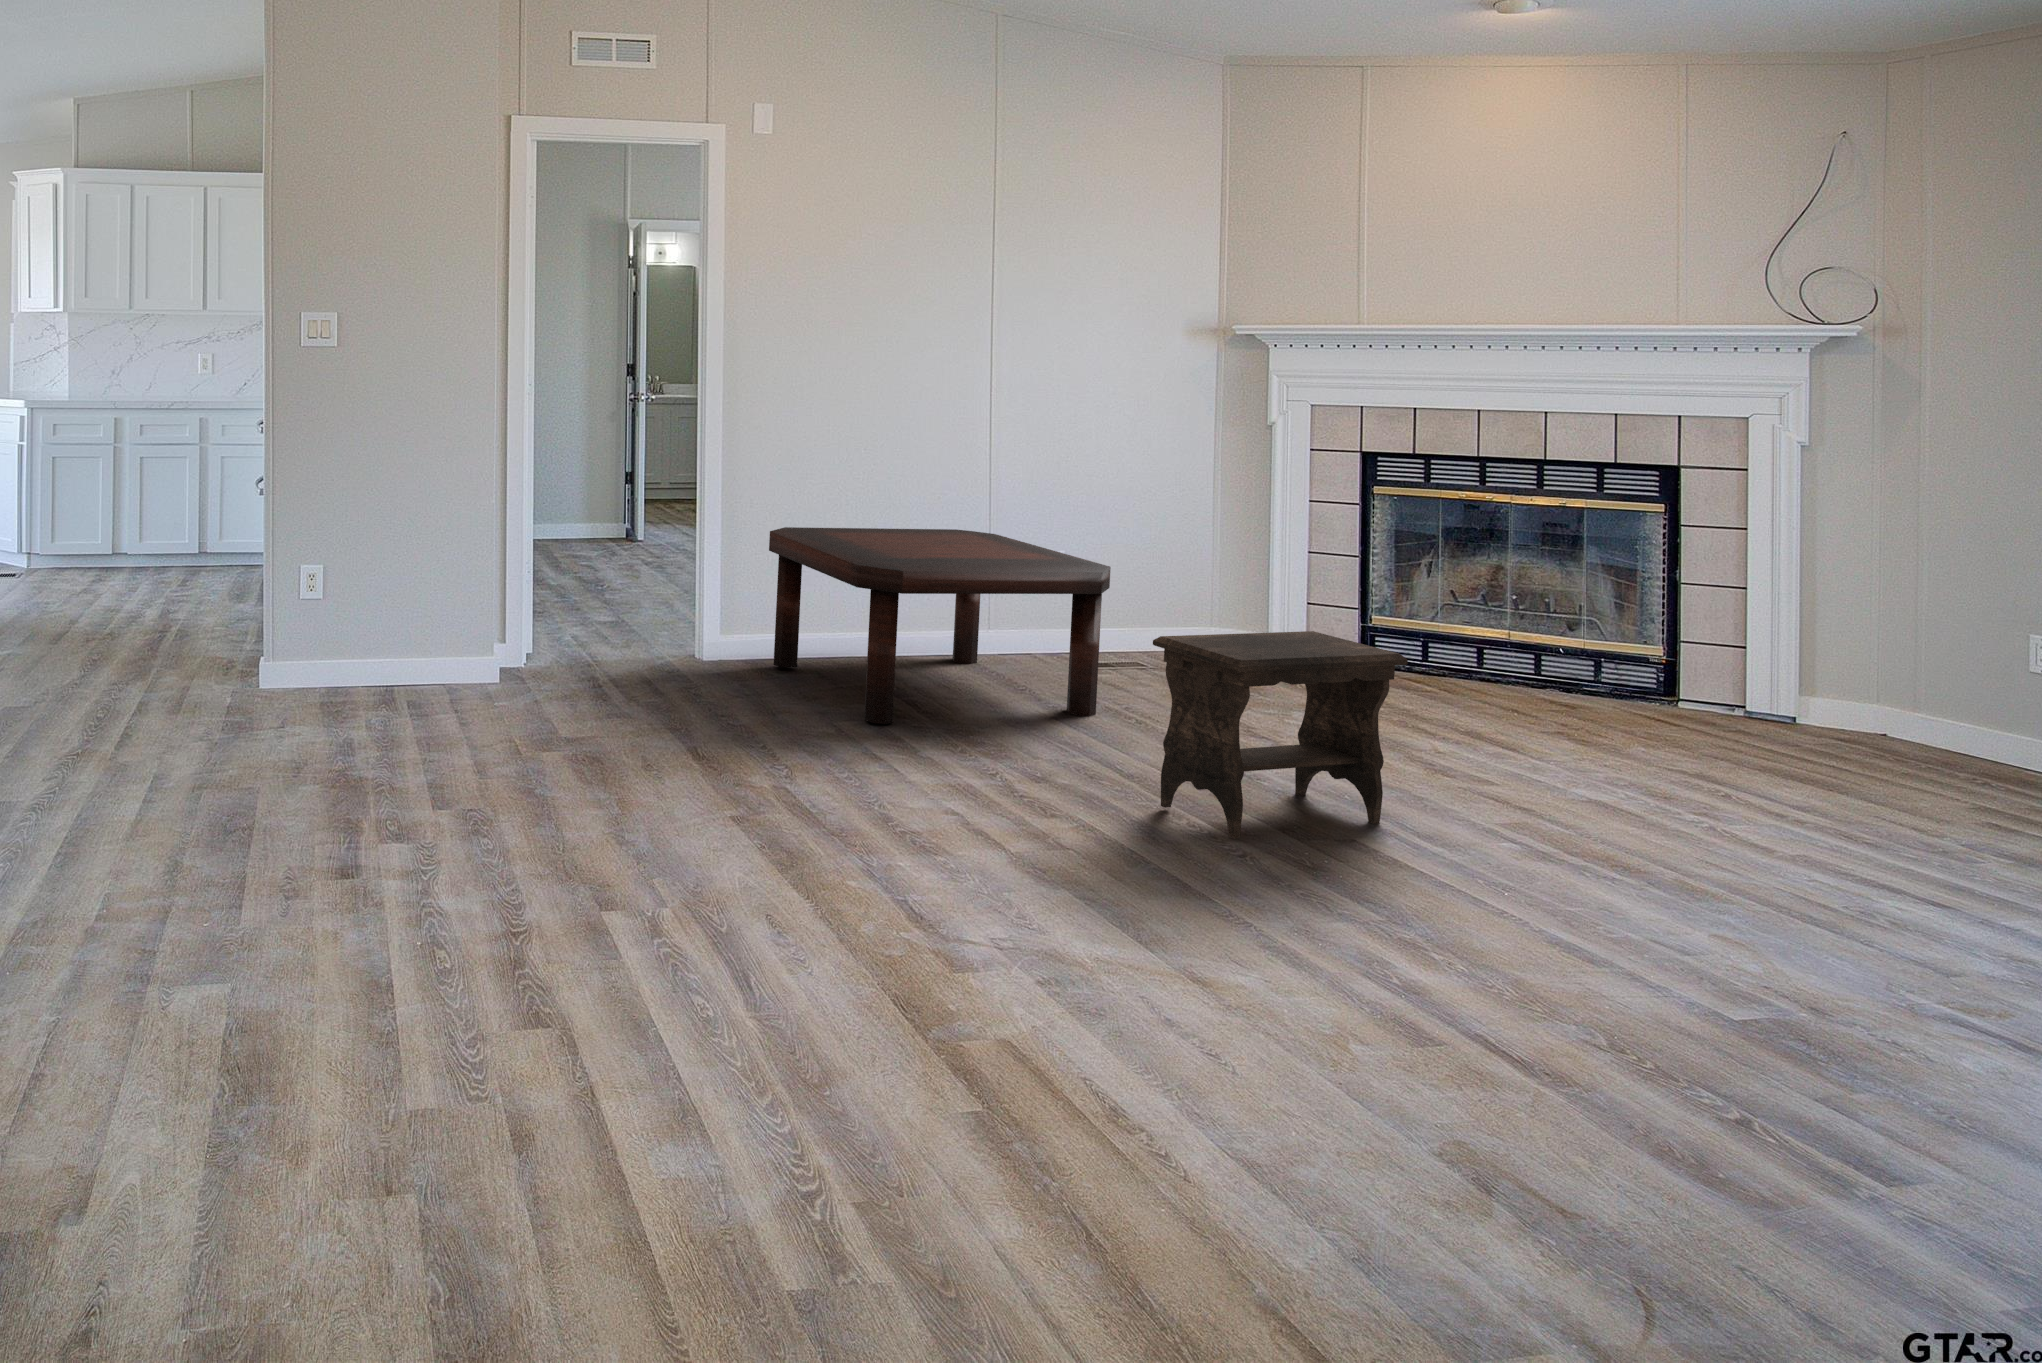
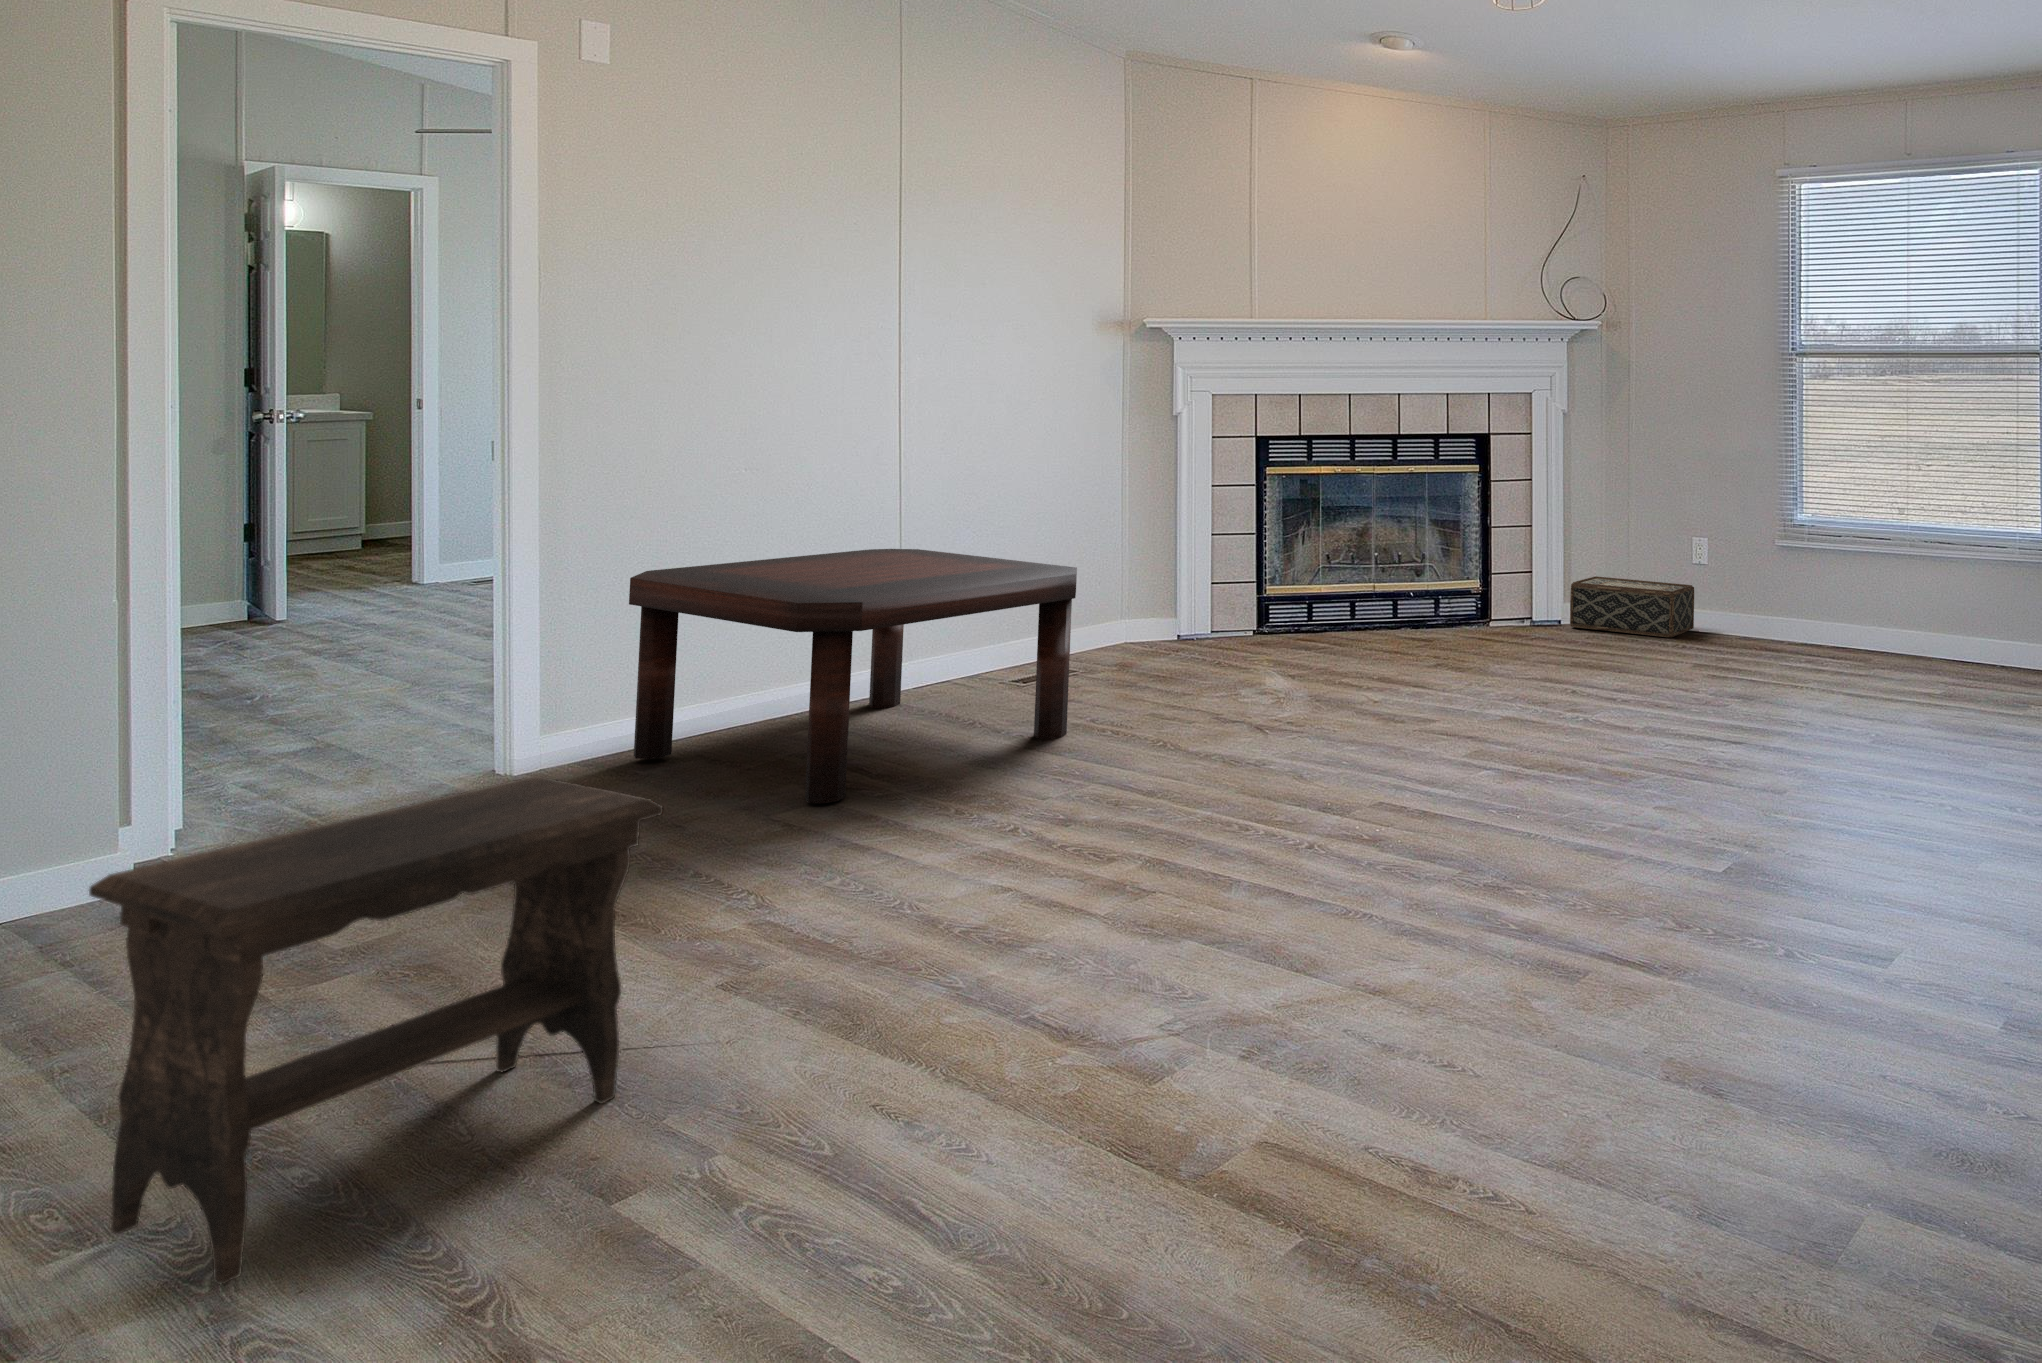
footstool: present [1153,631,1408,839] -> present [89,776,663,1284]
woven basket: none [1801,668,2030,766] -> present [1570,576,1694,637]

